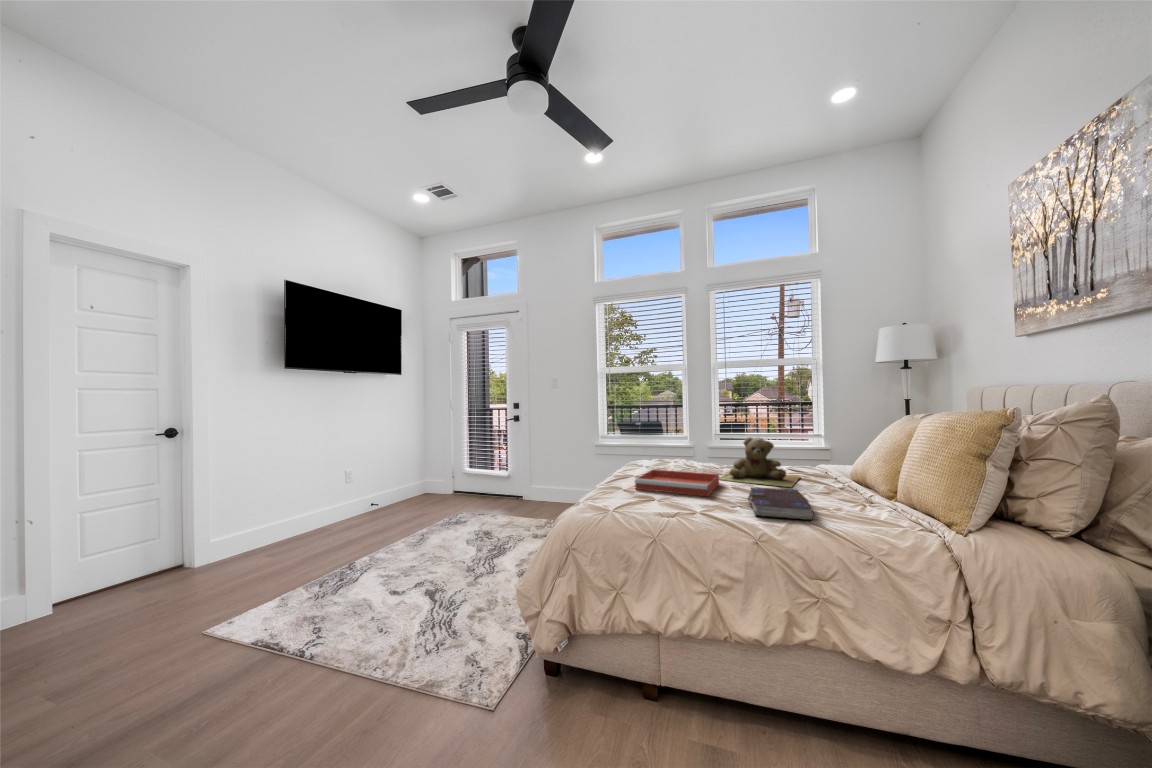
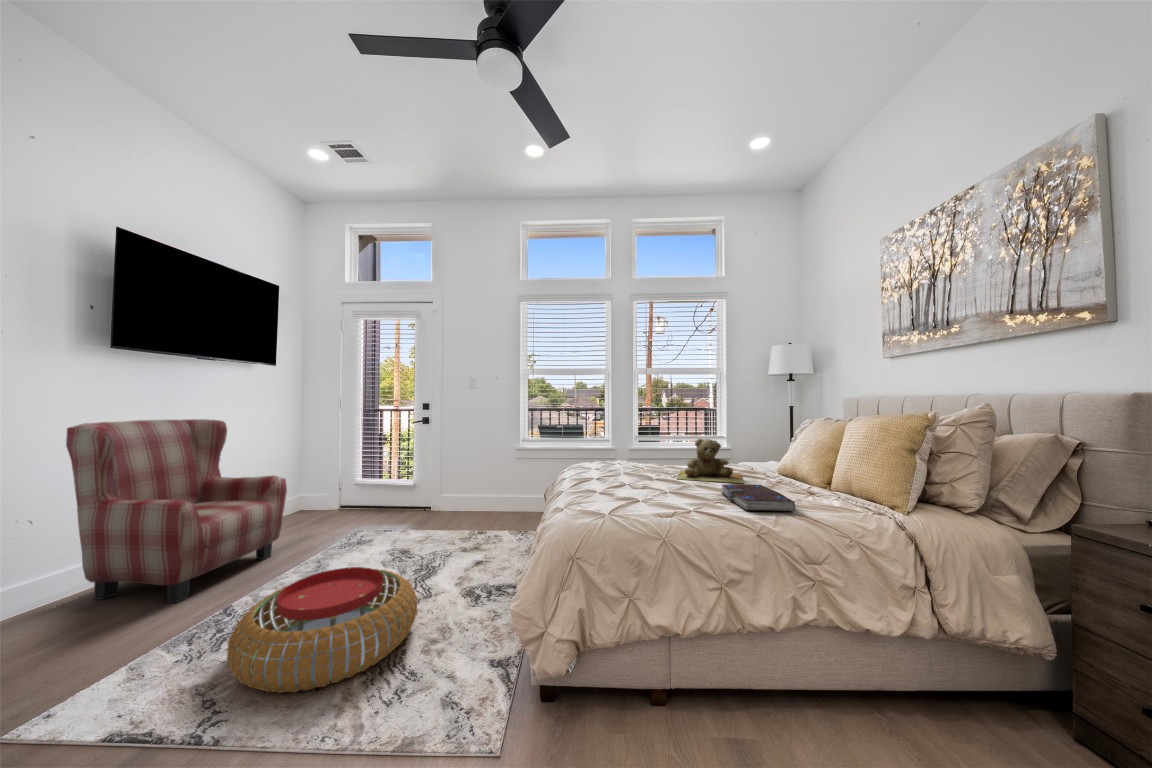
armchair: none [253,418,397,557] -> present [66,419,287,603]
tray: present [635,470,719,496] -> none [612,471,686,495]
pouf: none [330,541,472,633] -> present [227,567,417,693]

